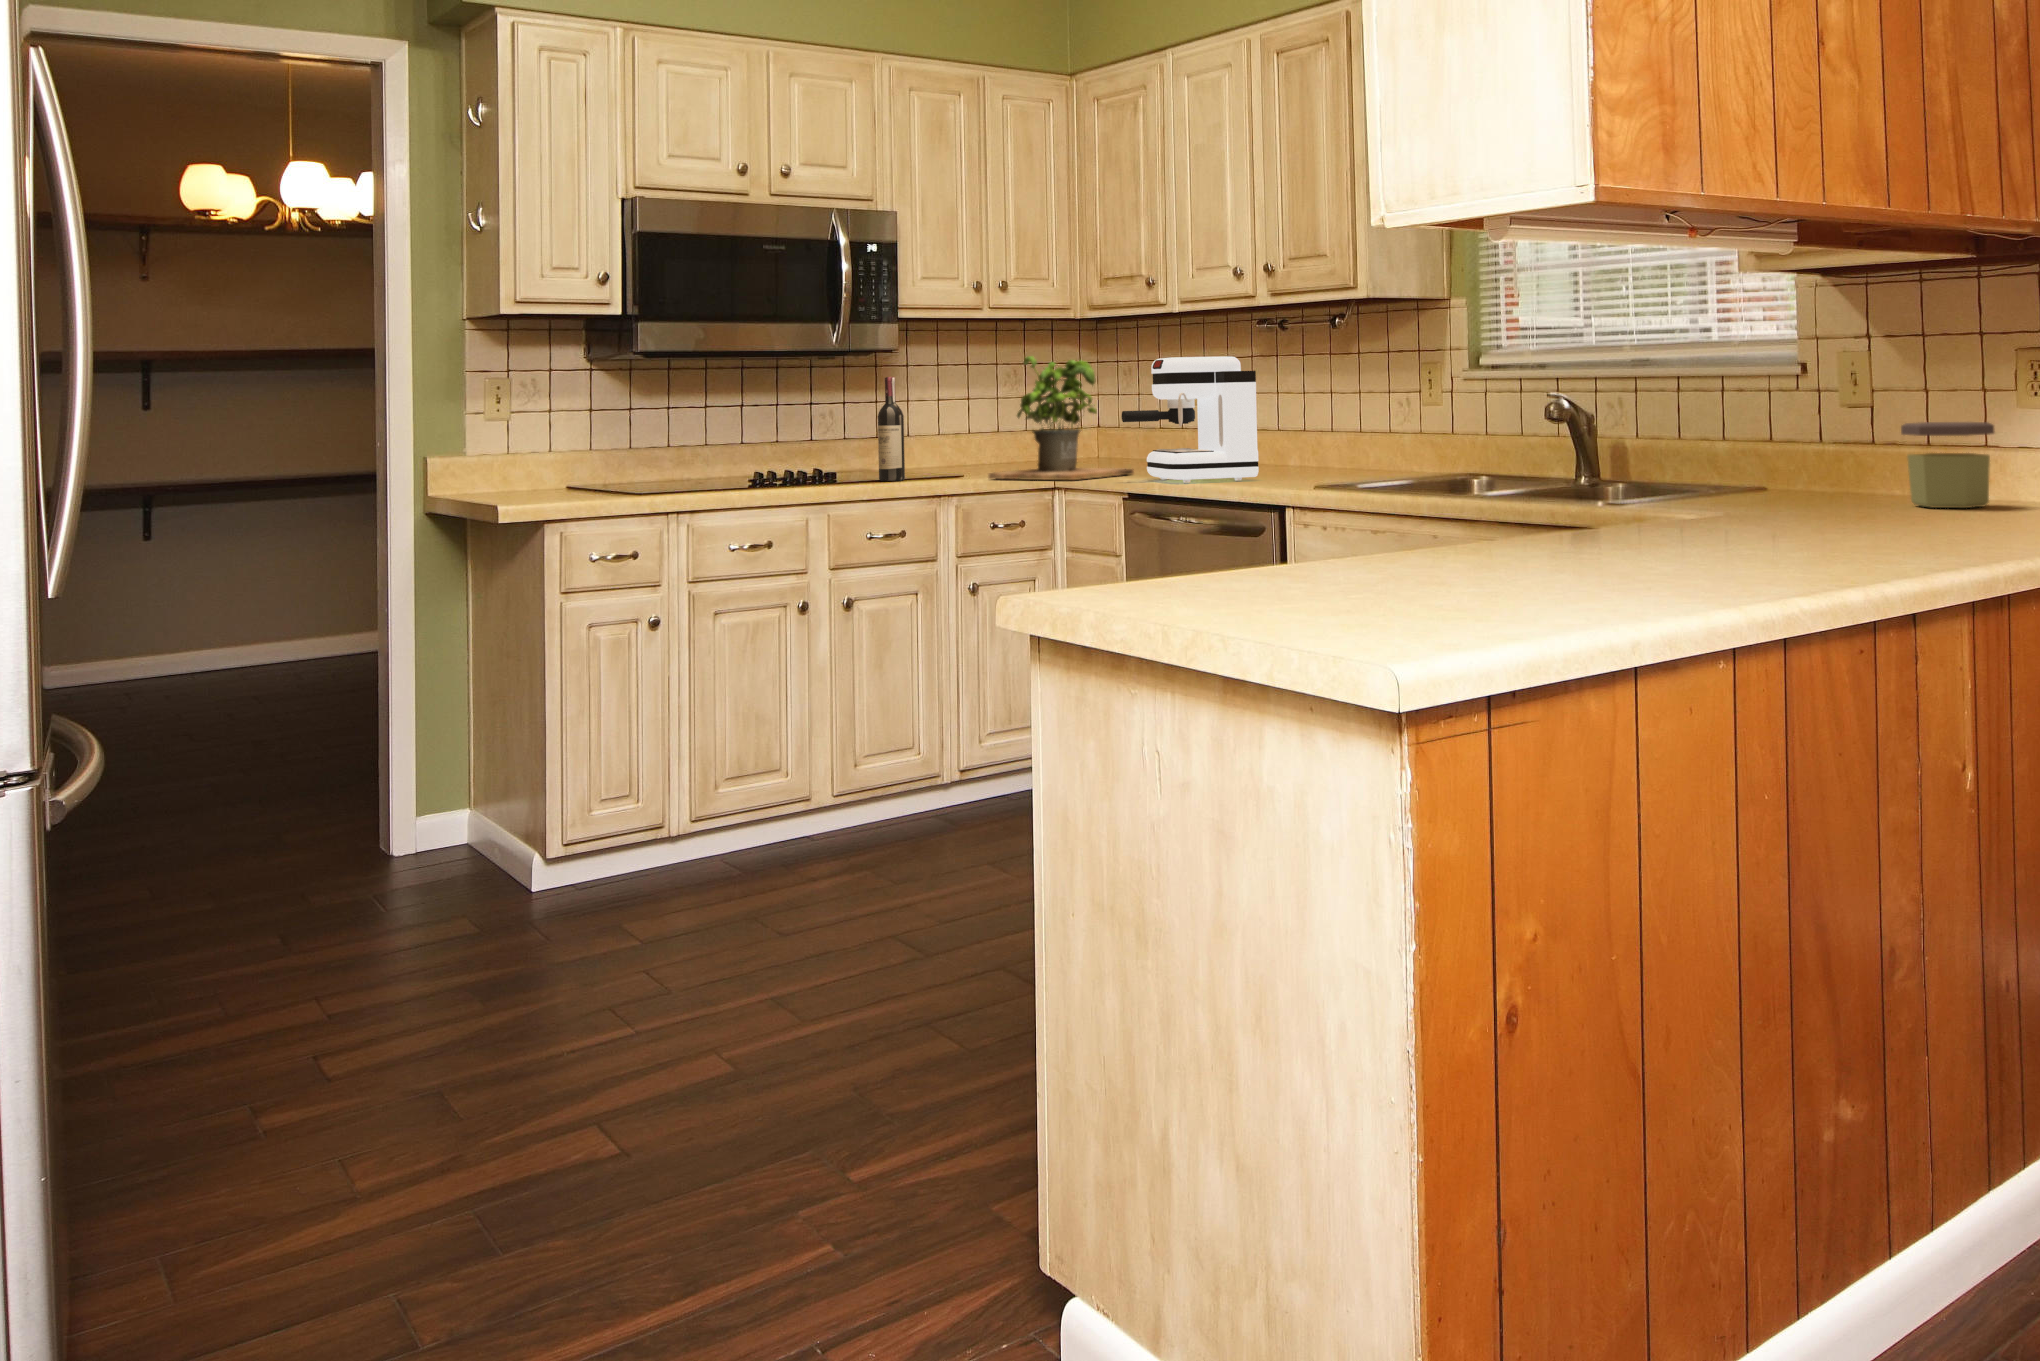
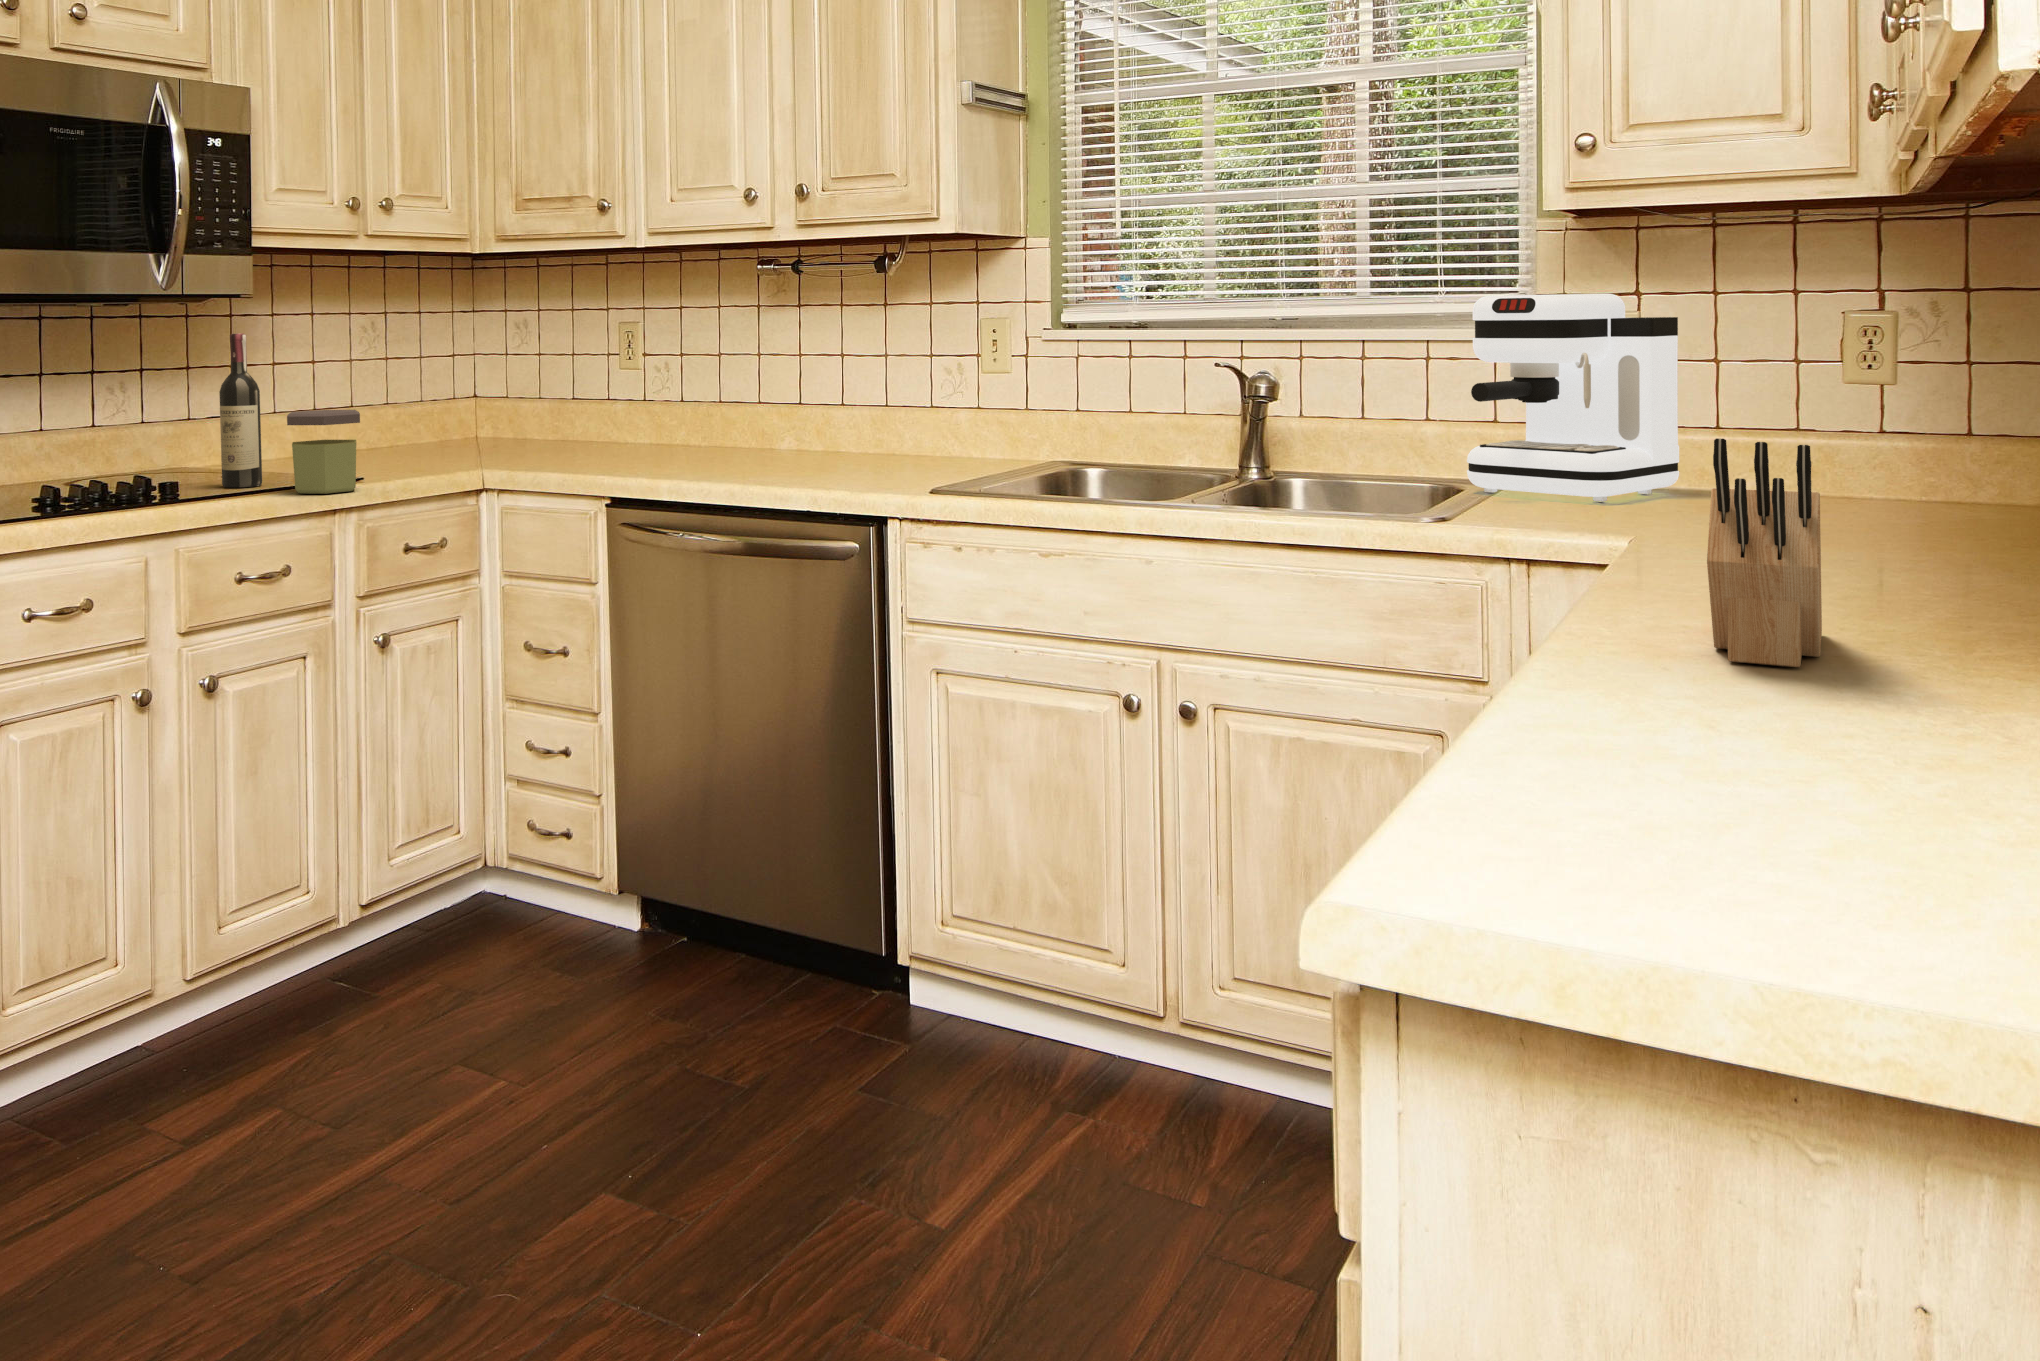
potted plant: present [988,356,1134,480] -> none [395,304,594,483]
coffee maker: present [1121,356,1259,483] -> present [1467,294,1679,502]
knife block: none [1483,411,1626,551] -> present [1707,438,1822,667]
jar: present [1901,422,1995,508] -> present [287,410,360,494]

